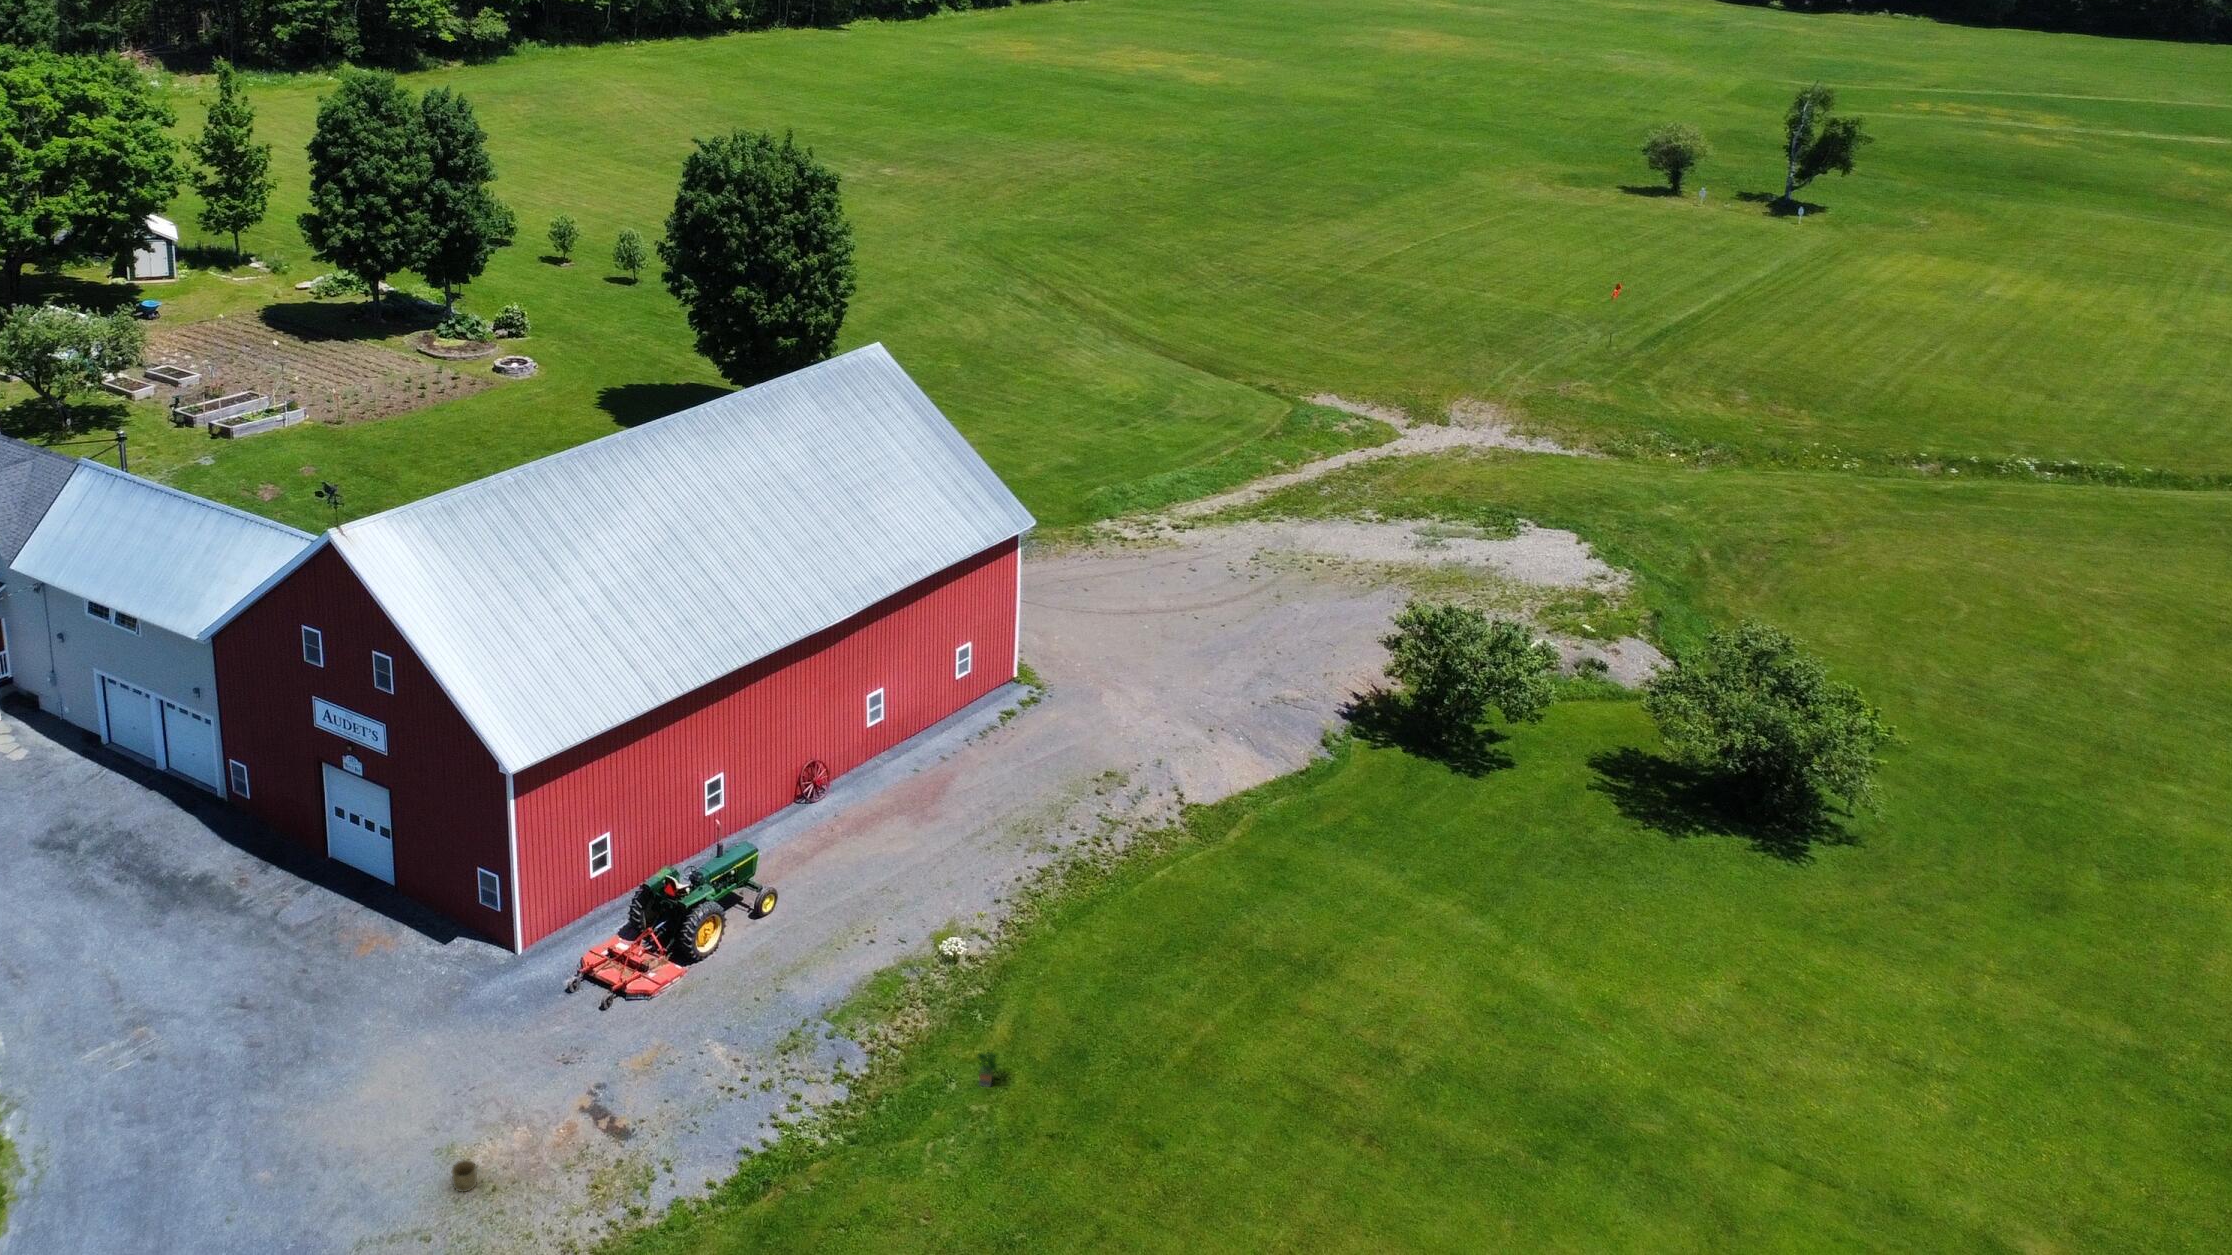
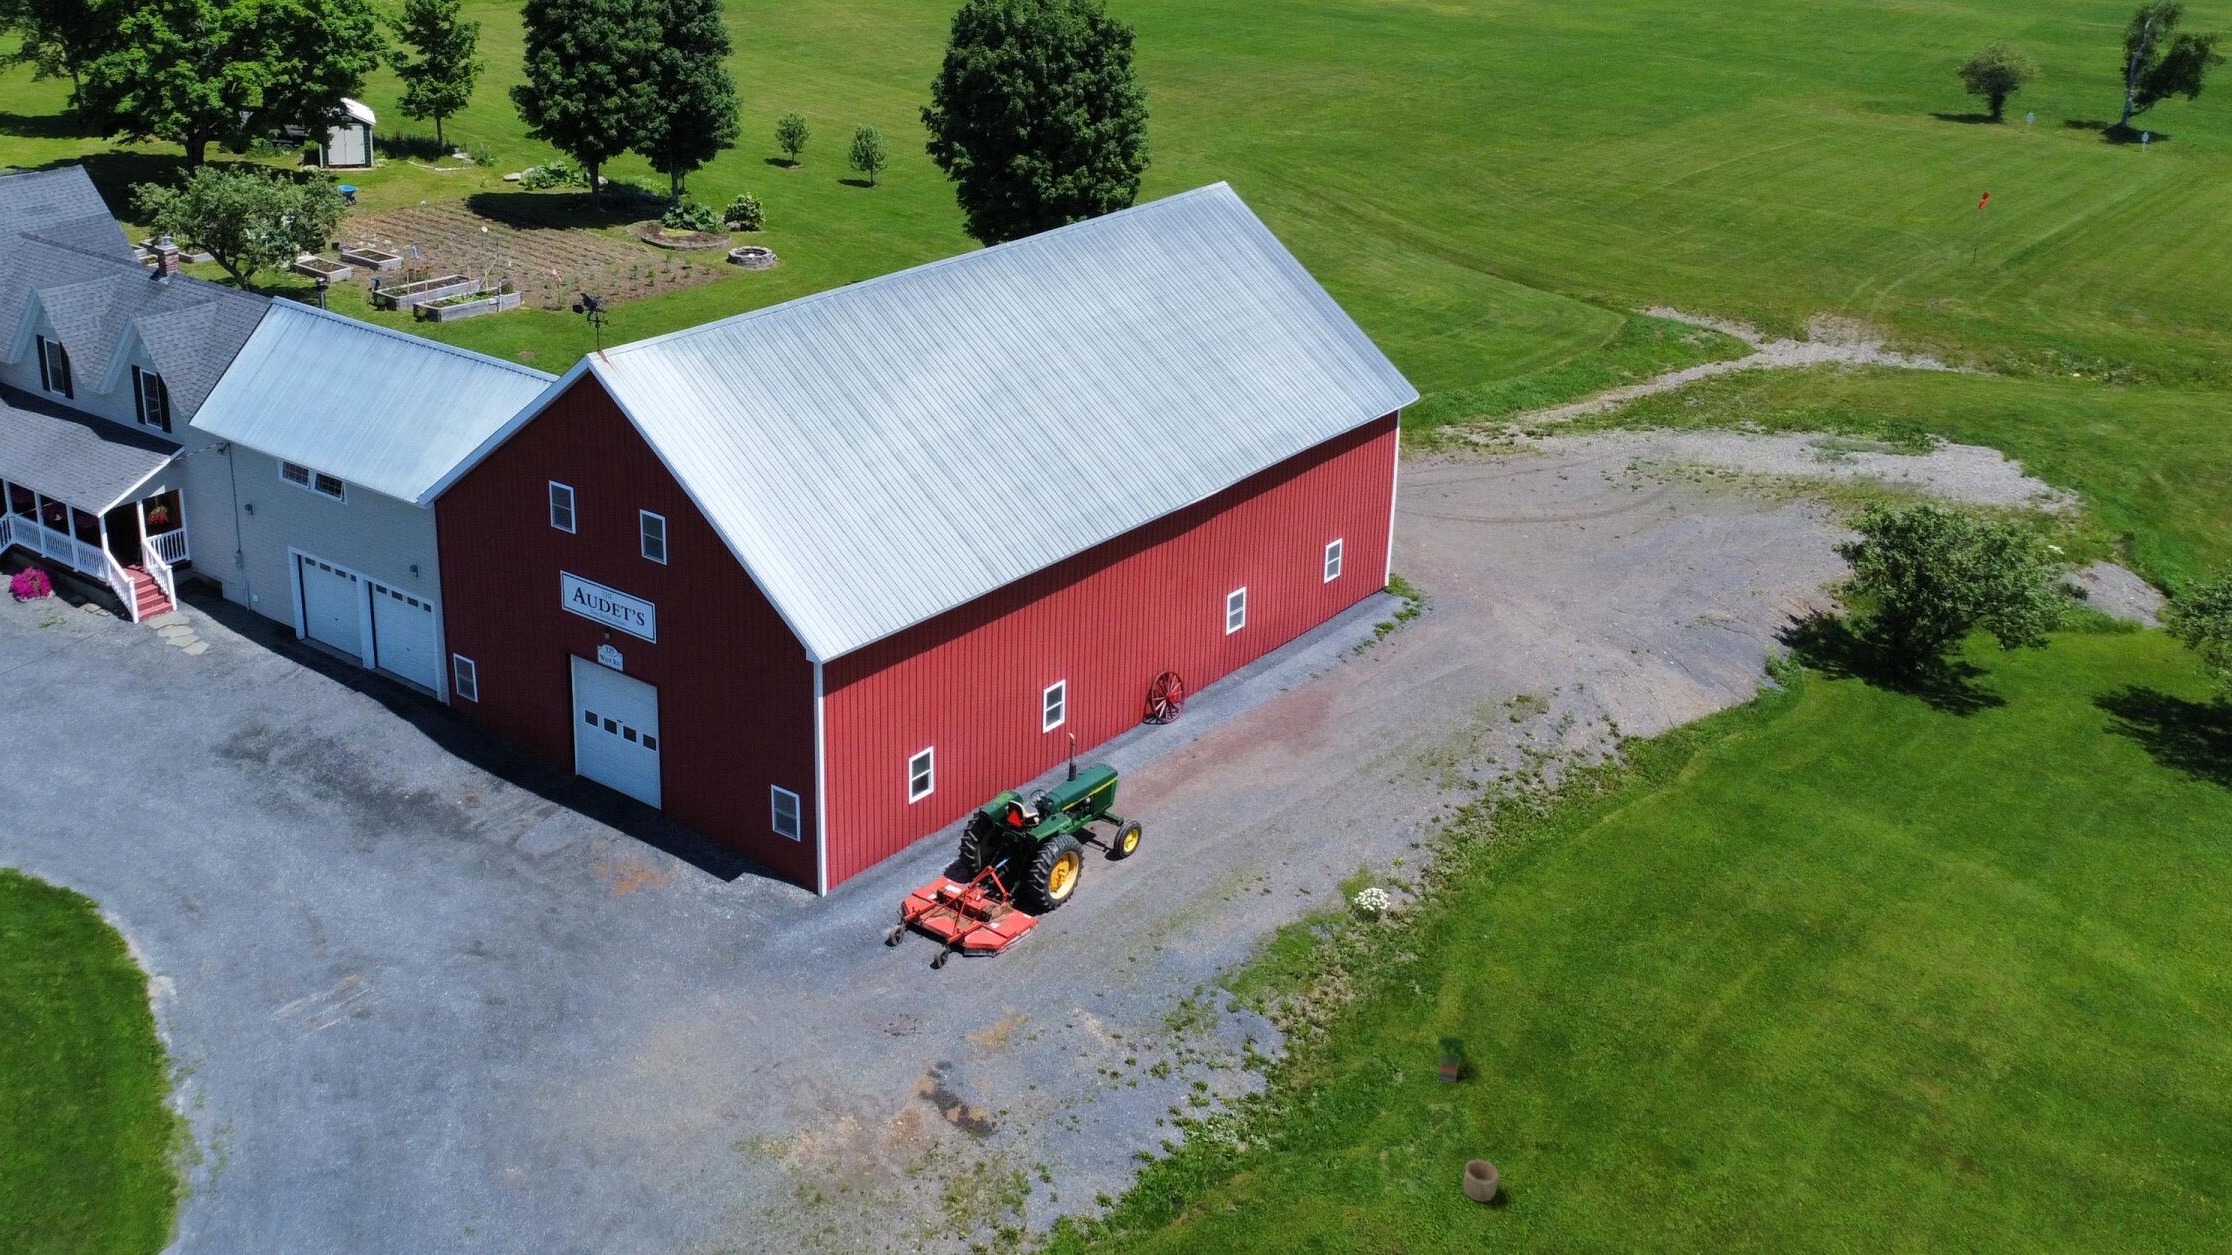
wooden bucket: present [451,1160,477,1192] -> present [1463,1160,1499,1202]

